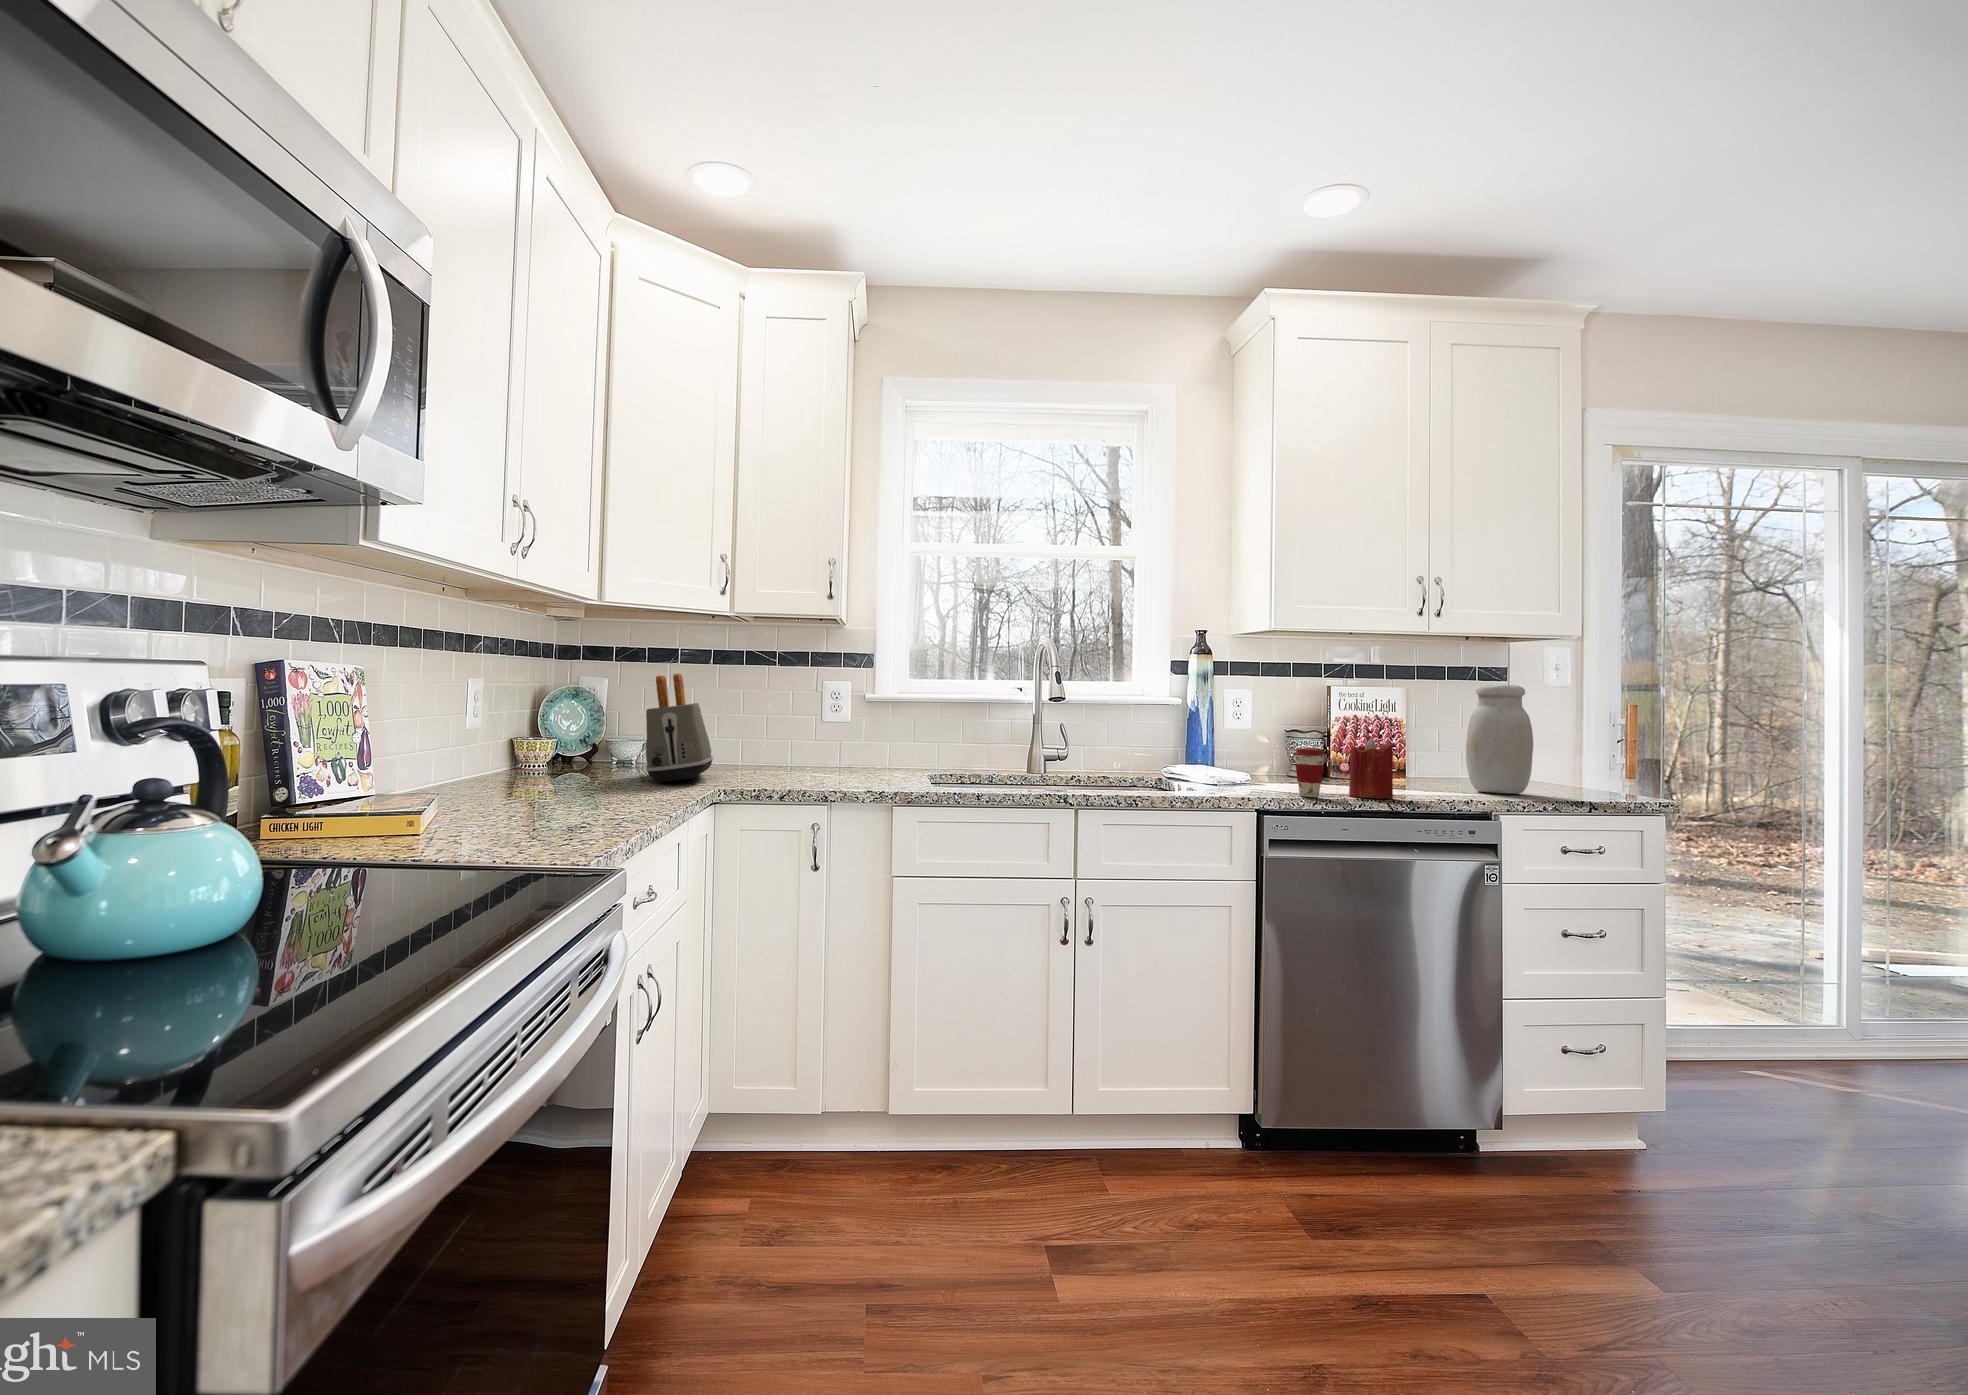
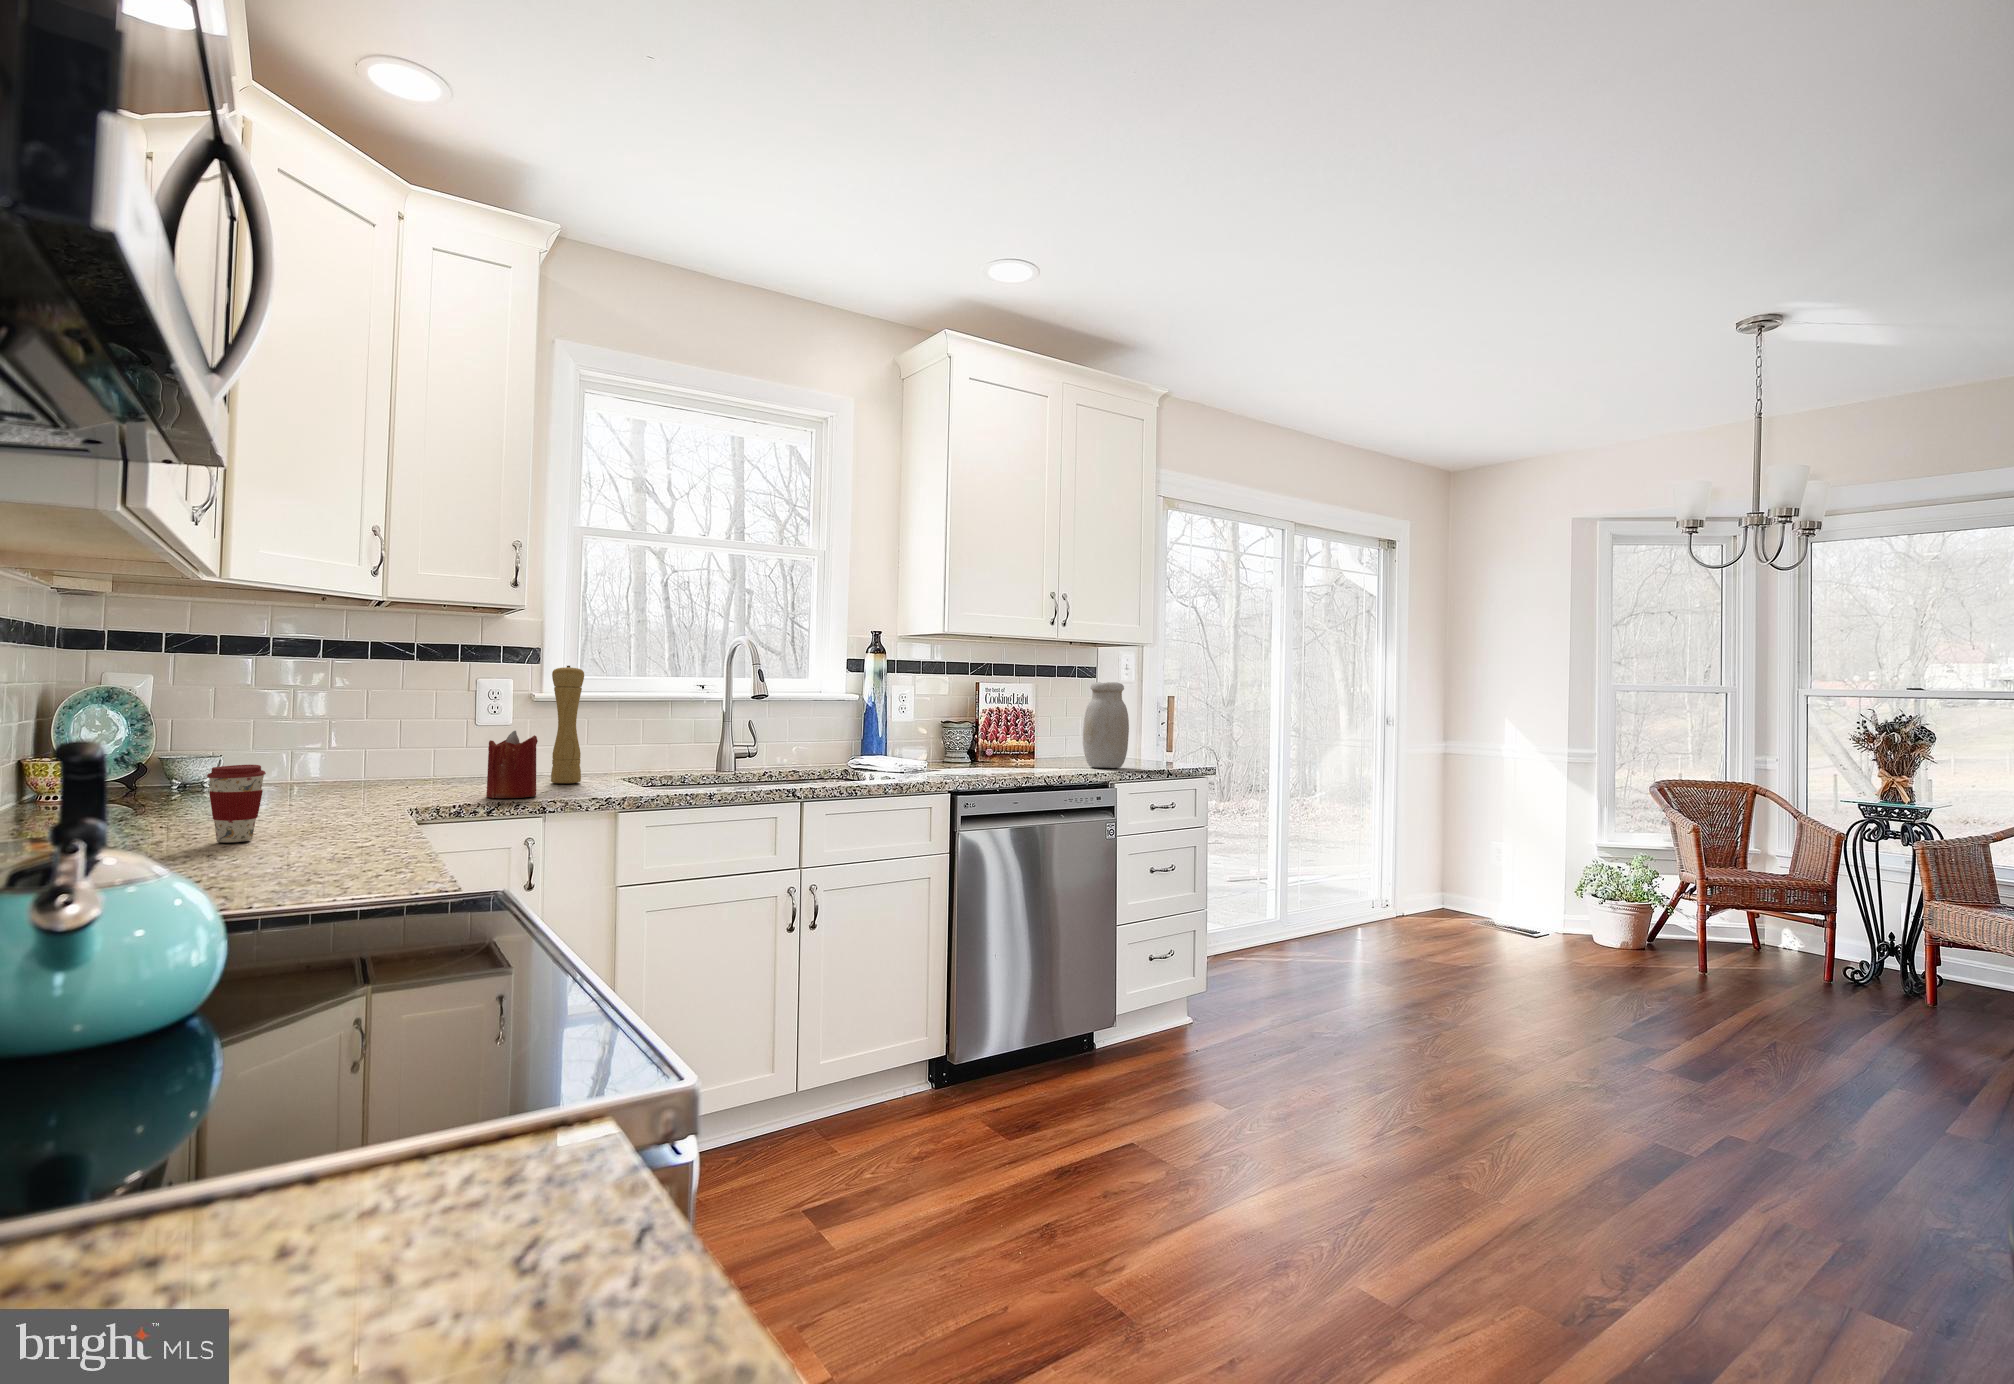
pepper mill: none [864,669,893,777] -> present [551,666,584,783]
toaster: present [646,674,713,782] -> none [278,671,377,805]
candle: present [1348,738,1393,799] -> present [486,731,538,798]
coffee cup: present [1294,748,1325,797] -> present [207,765,266,843]

